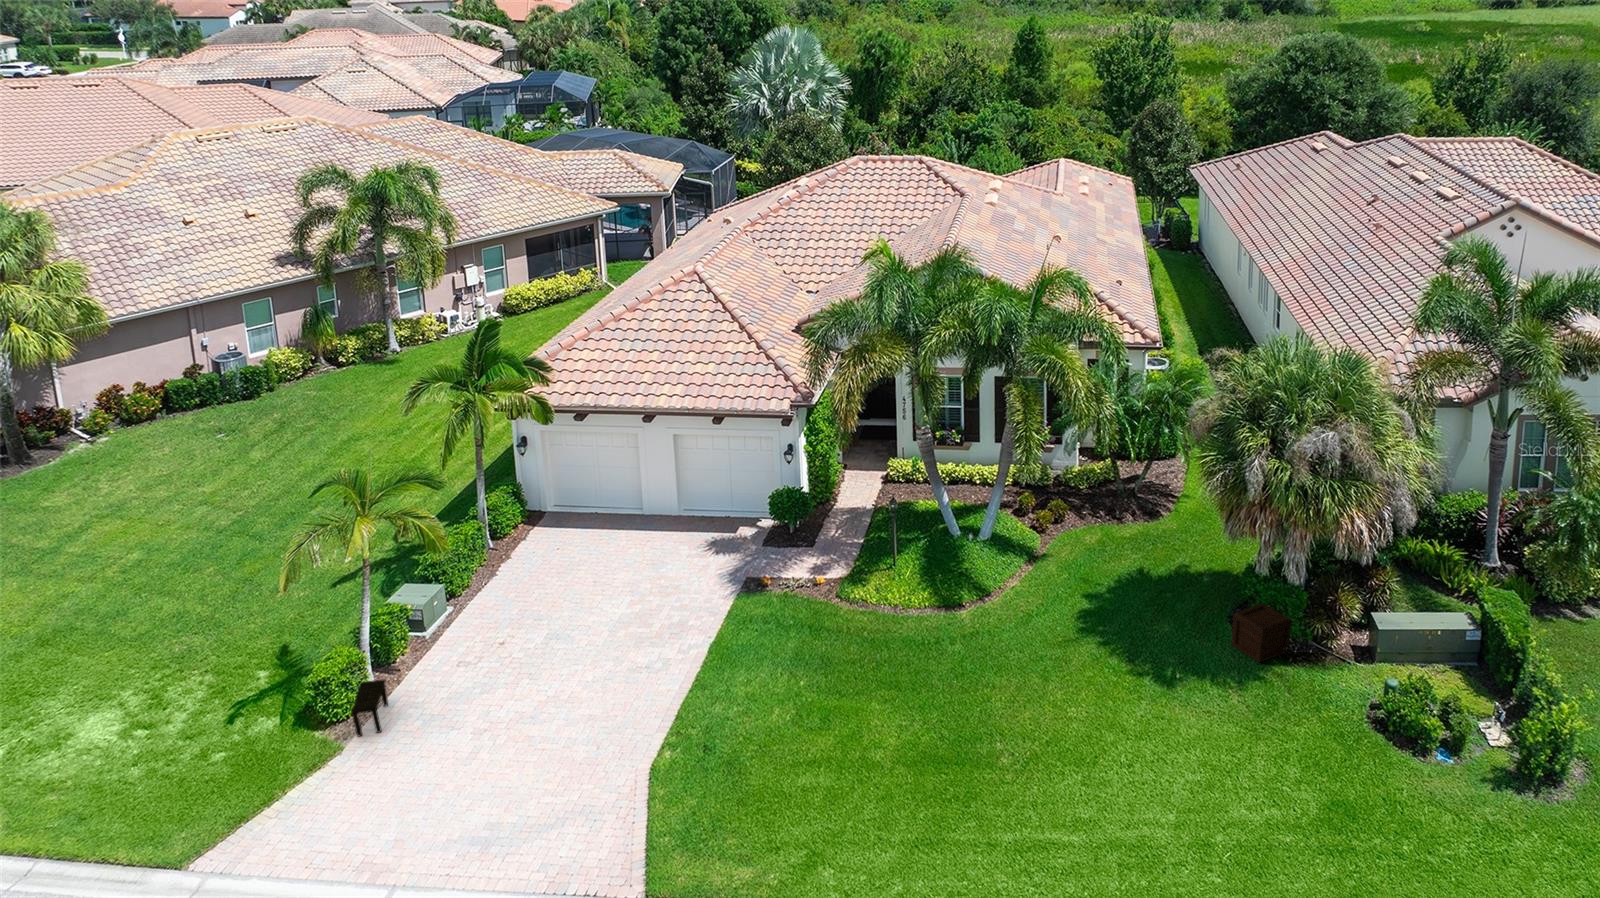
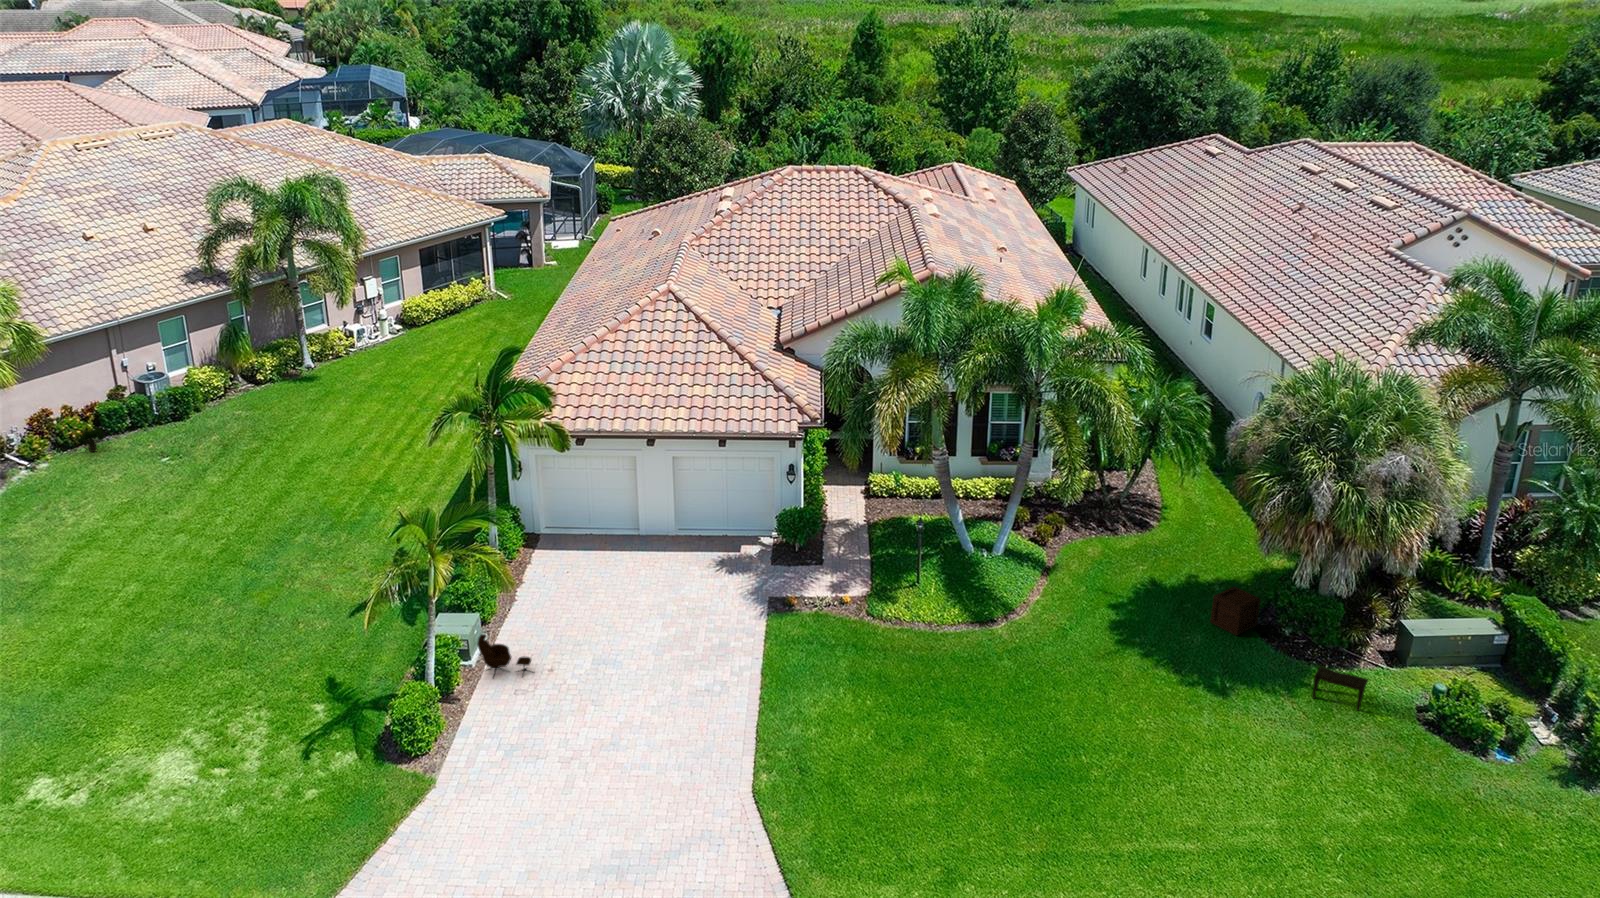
potted plant: none [142,399,174,425] -> present [76,427,106,452]
lounge chair: none [399,619,460,667] -> present [477,634,531,673]
bench: present [351,680,388,736] -> present [1312,667,1368,710]

